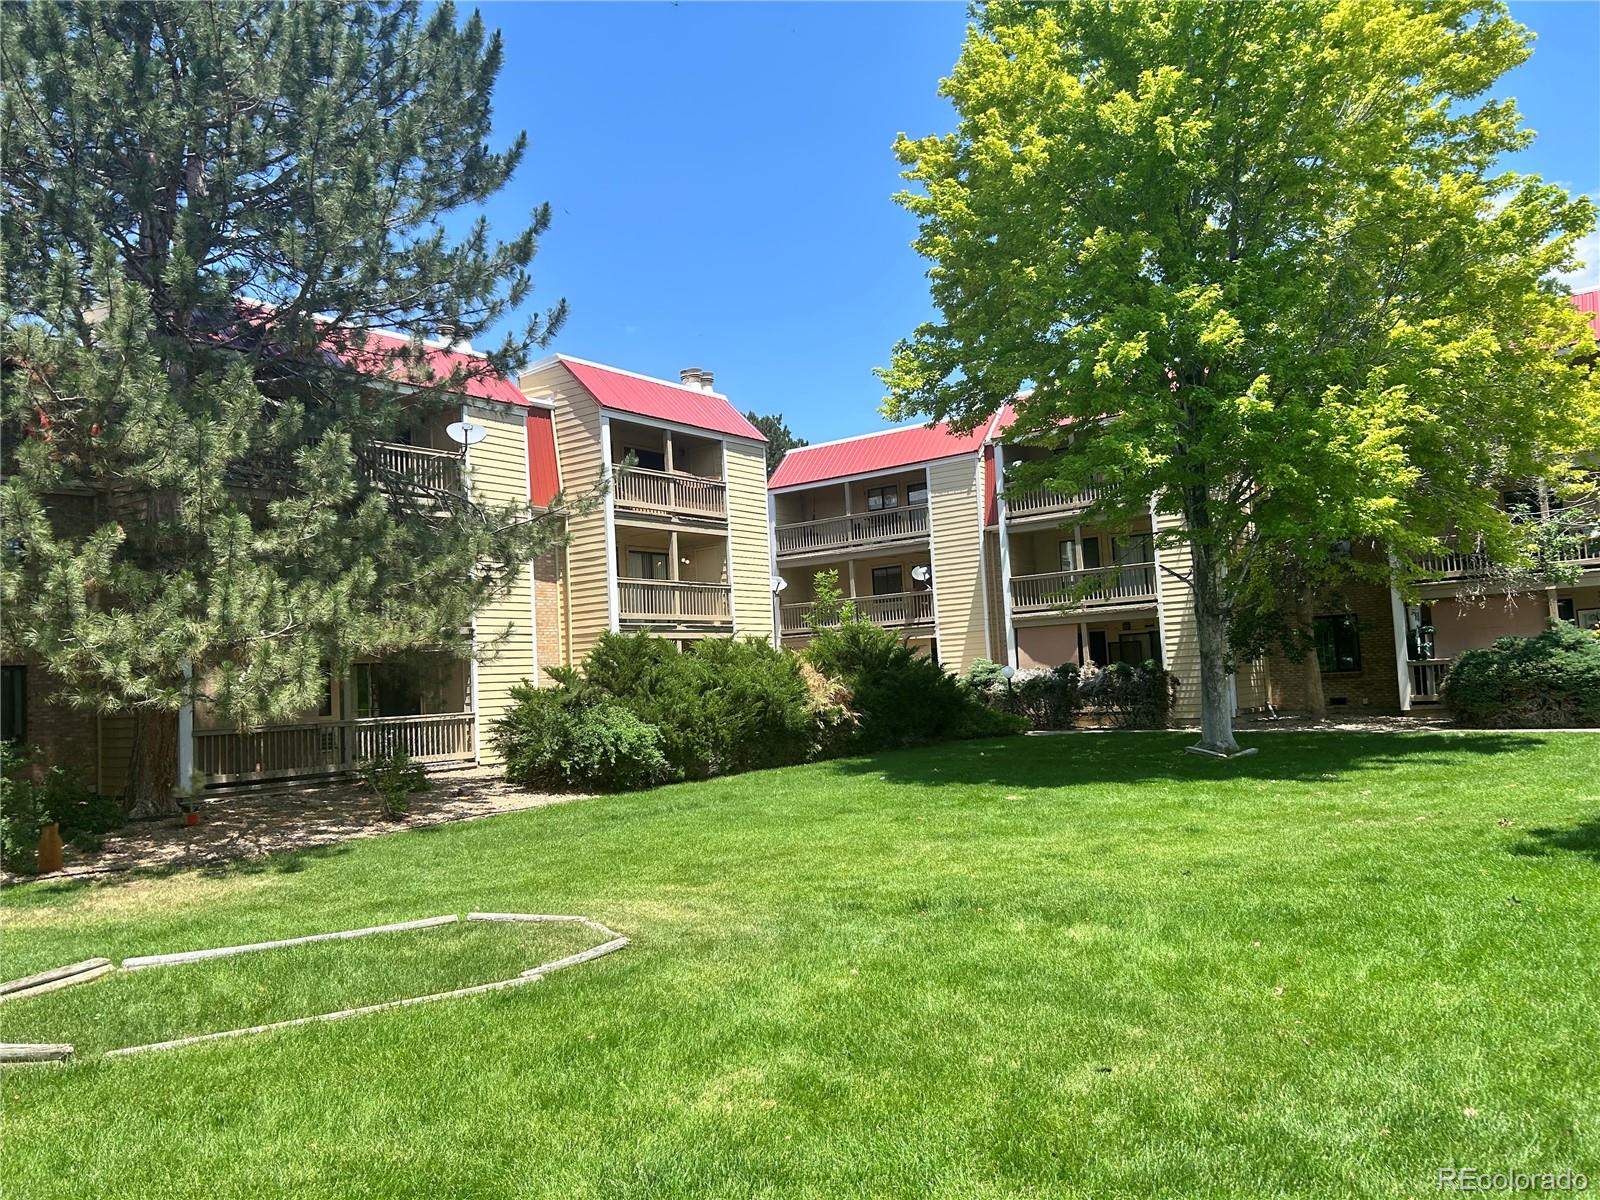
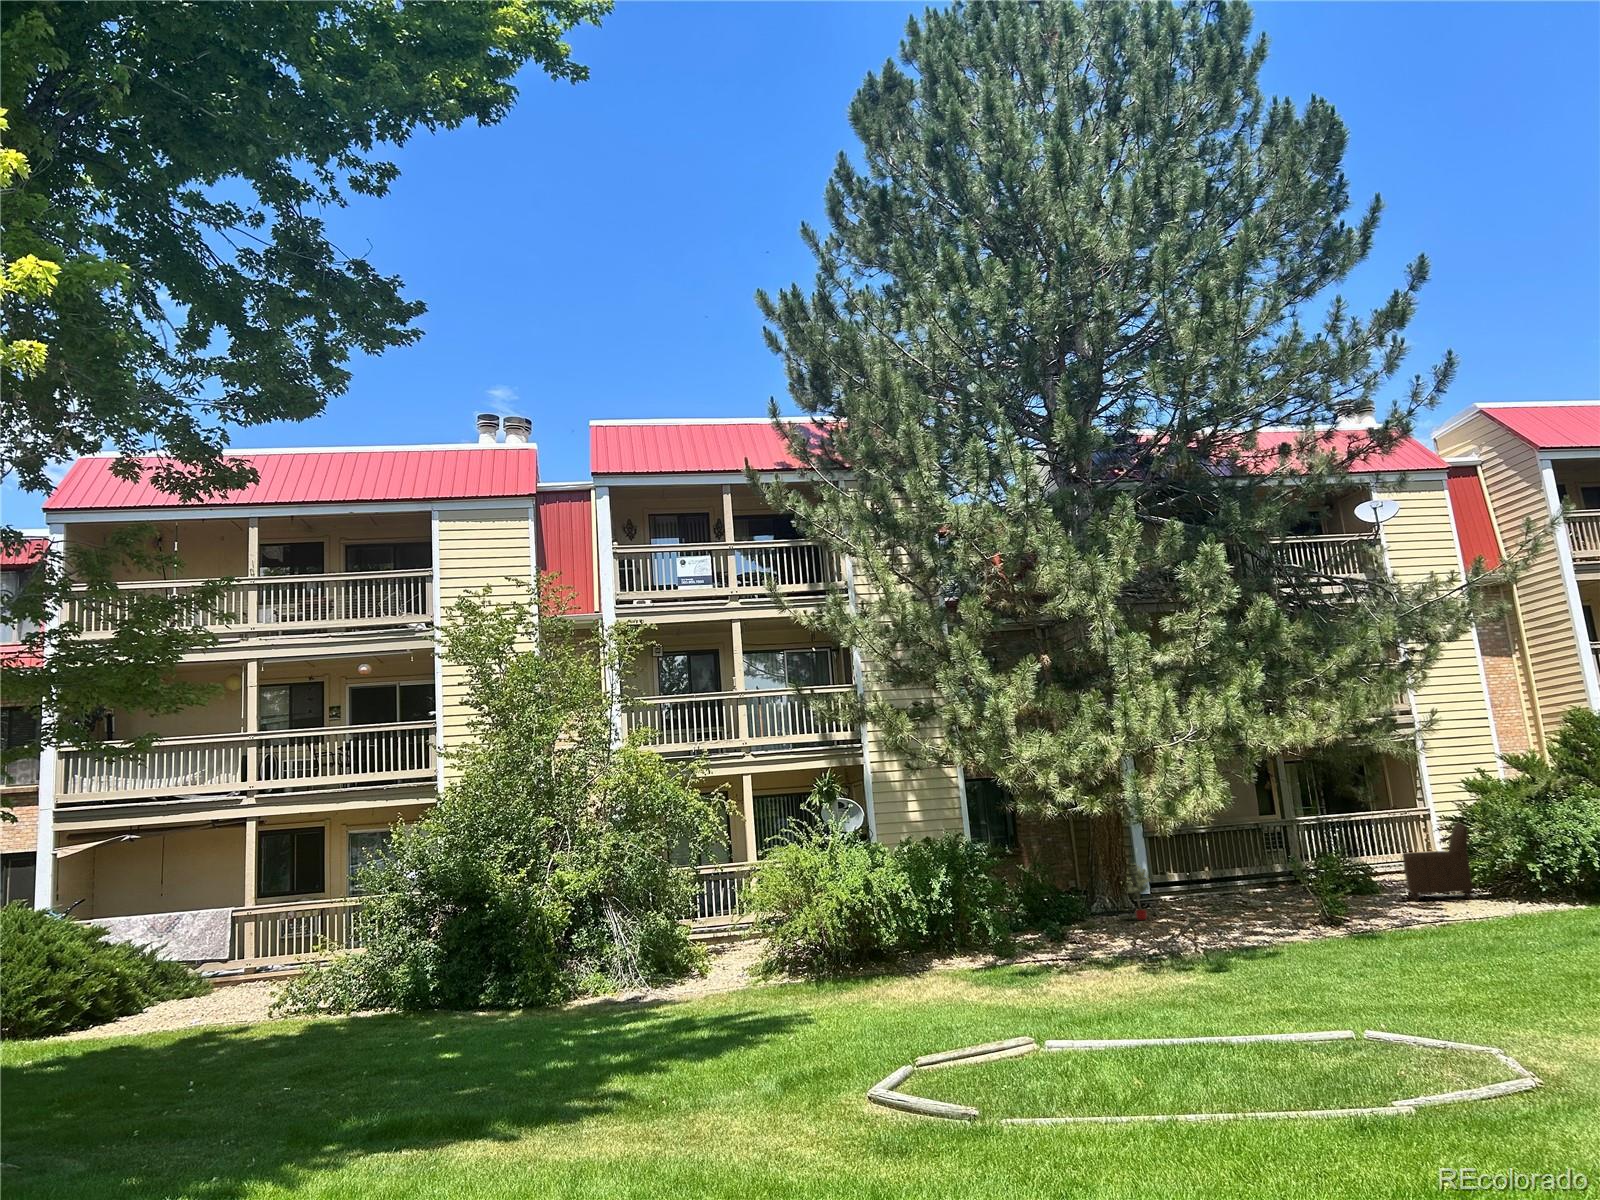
chair: none [456,726,513,795] -> present [1403,823,1473,902]
watering can: present [38,823,63,872] -> none [1016,912,1036,955]

